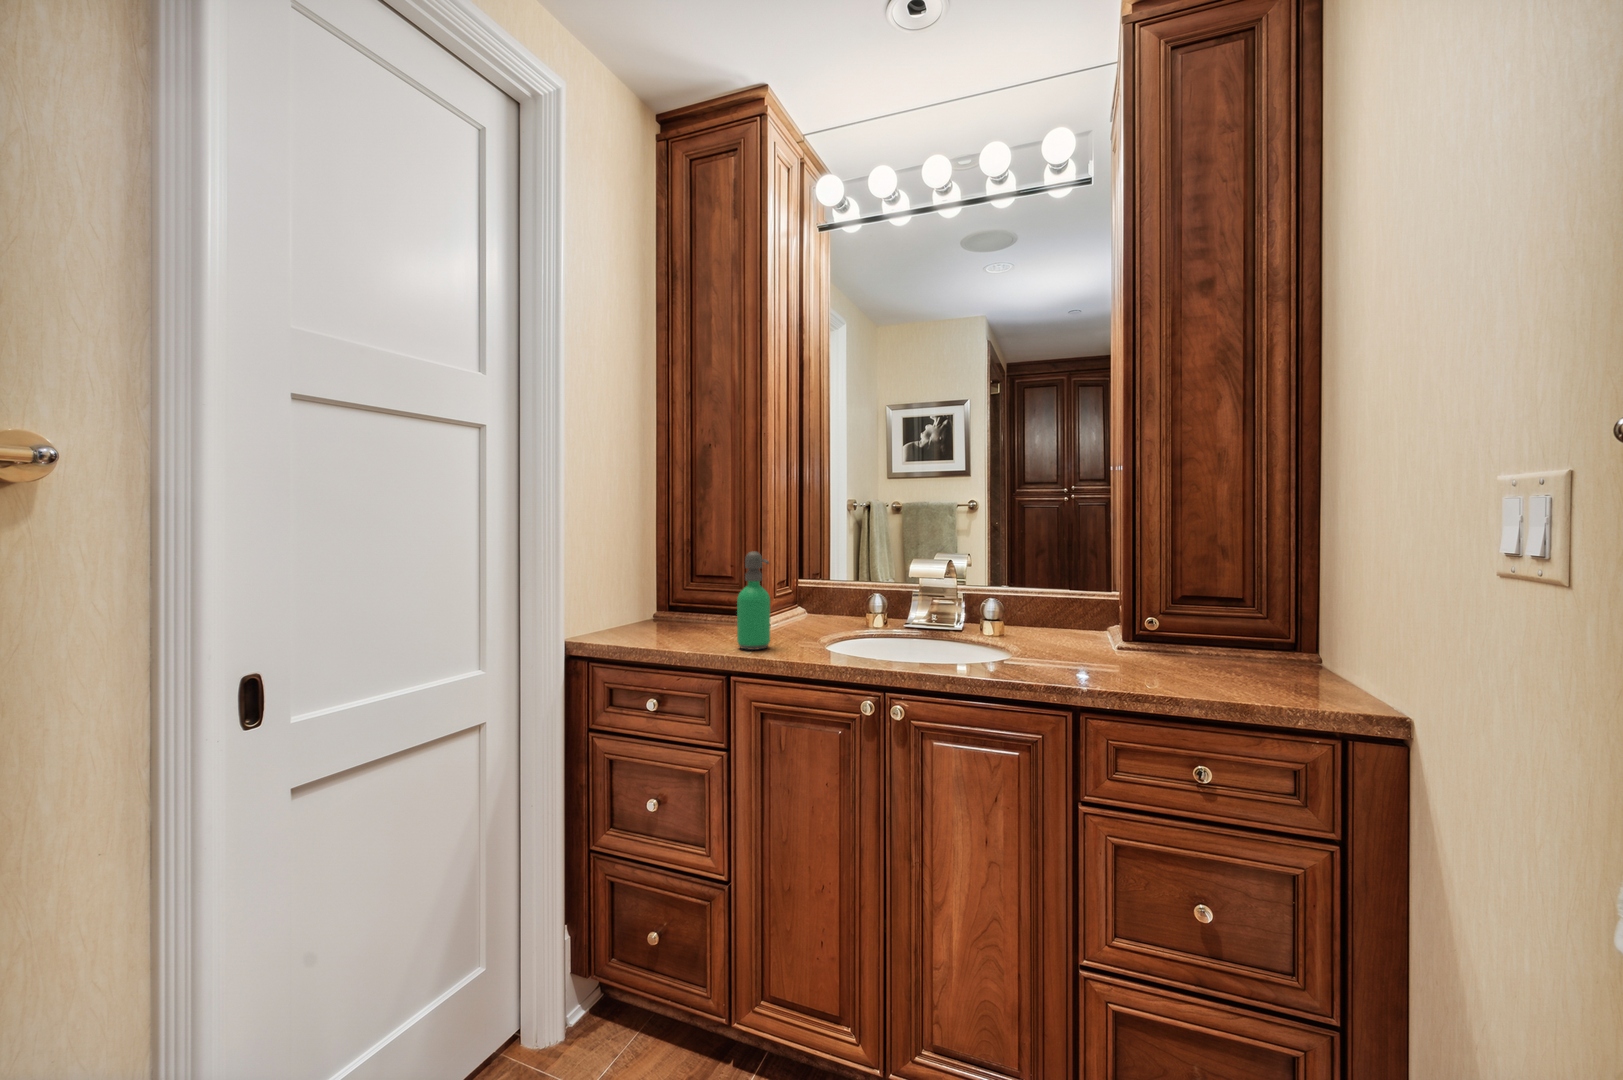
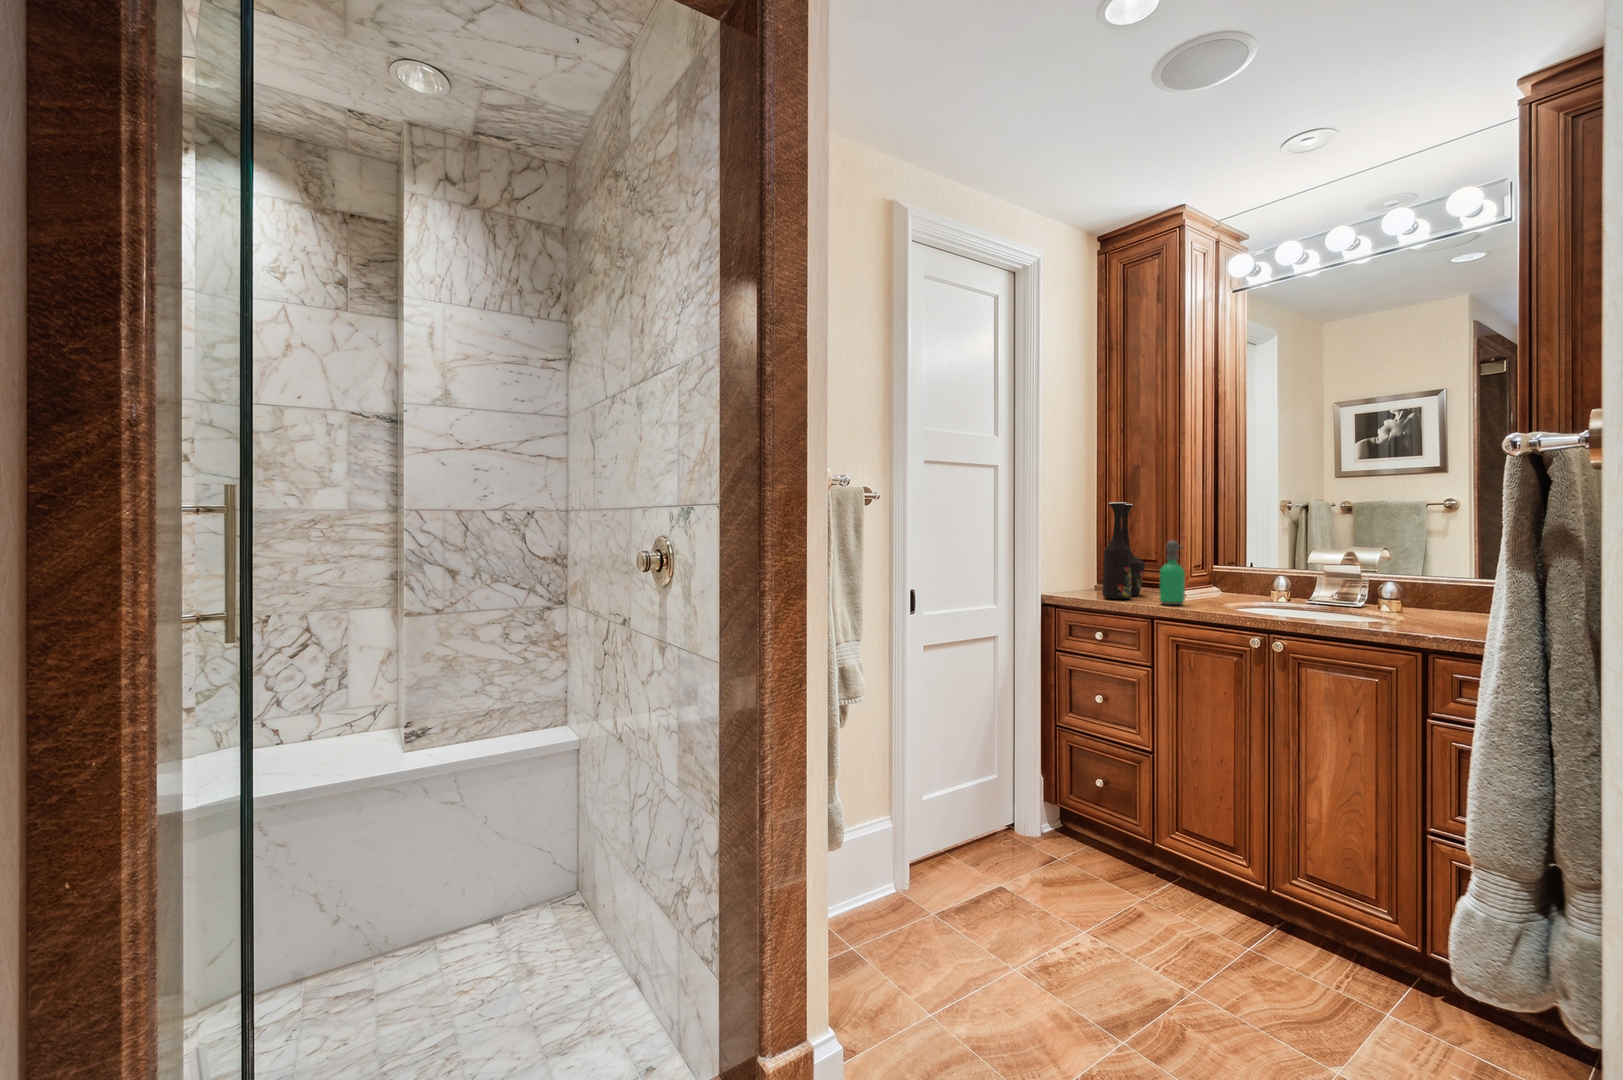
vase: none [658,493,718,642] -> present [1103,502,1145,599]

